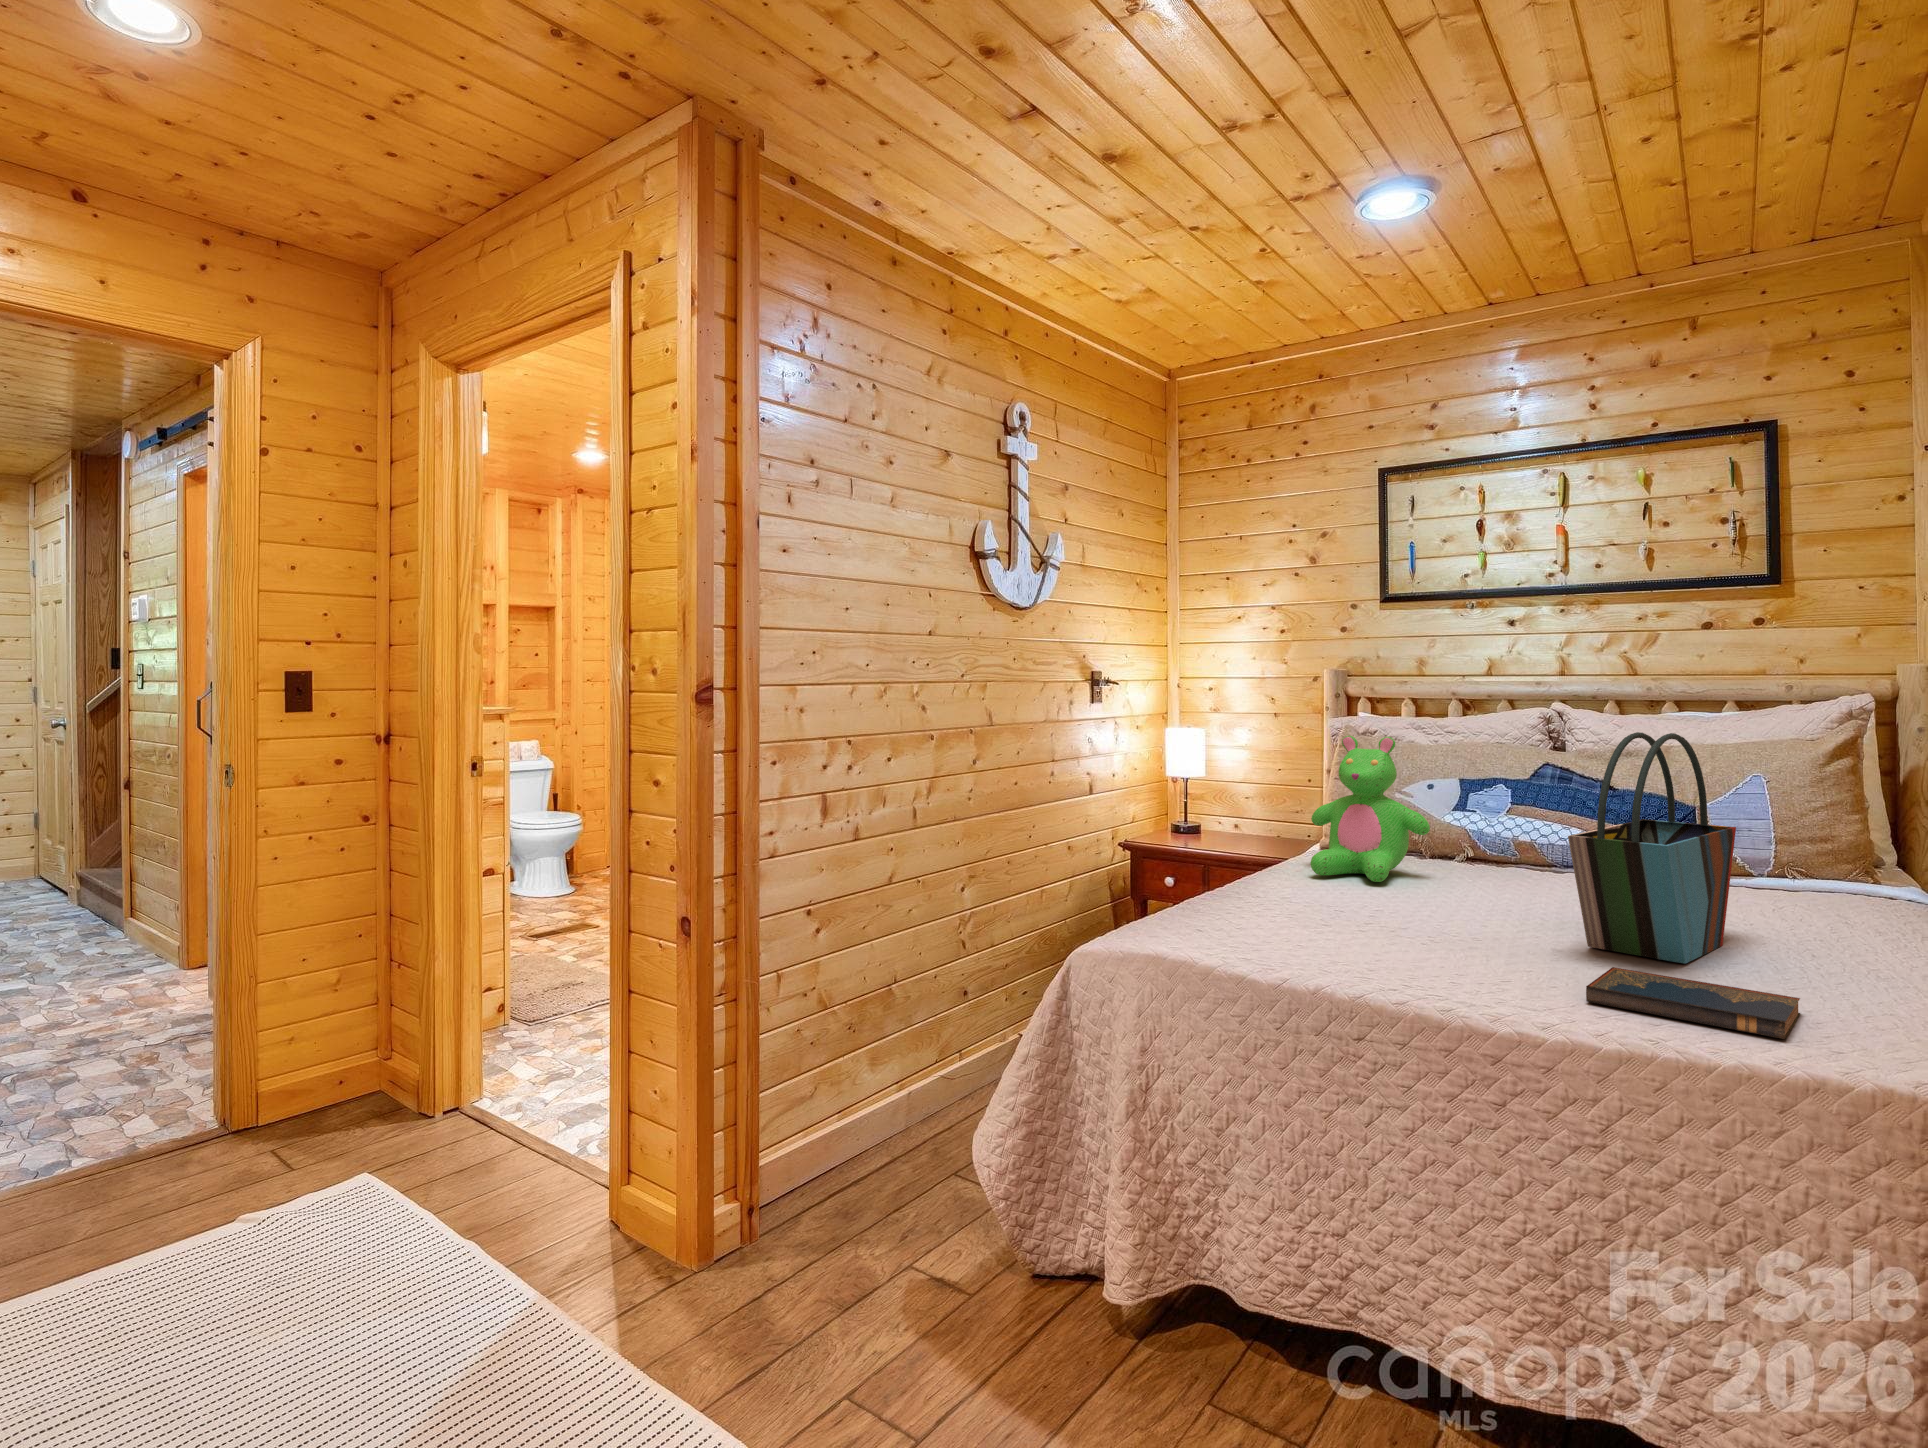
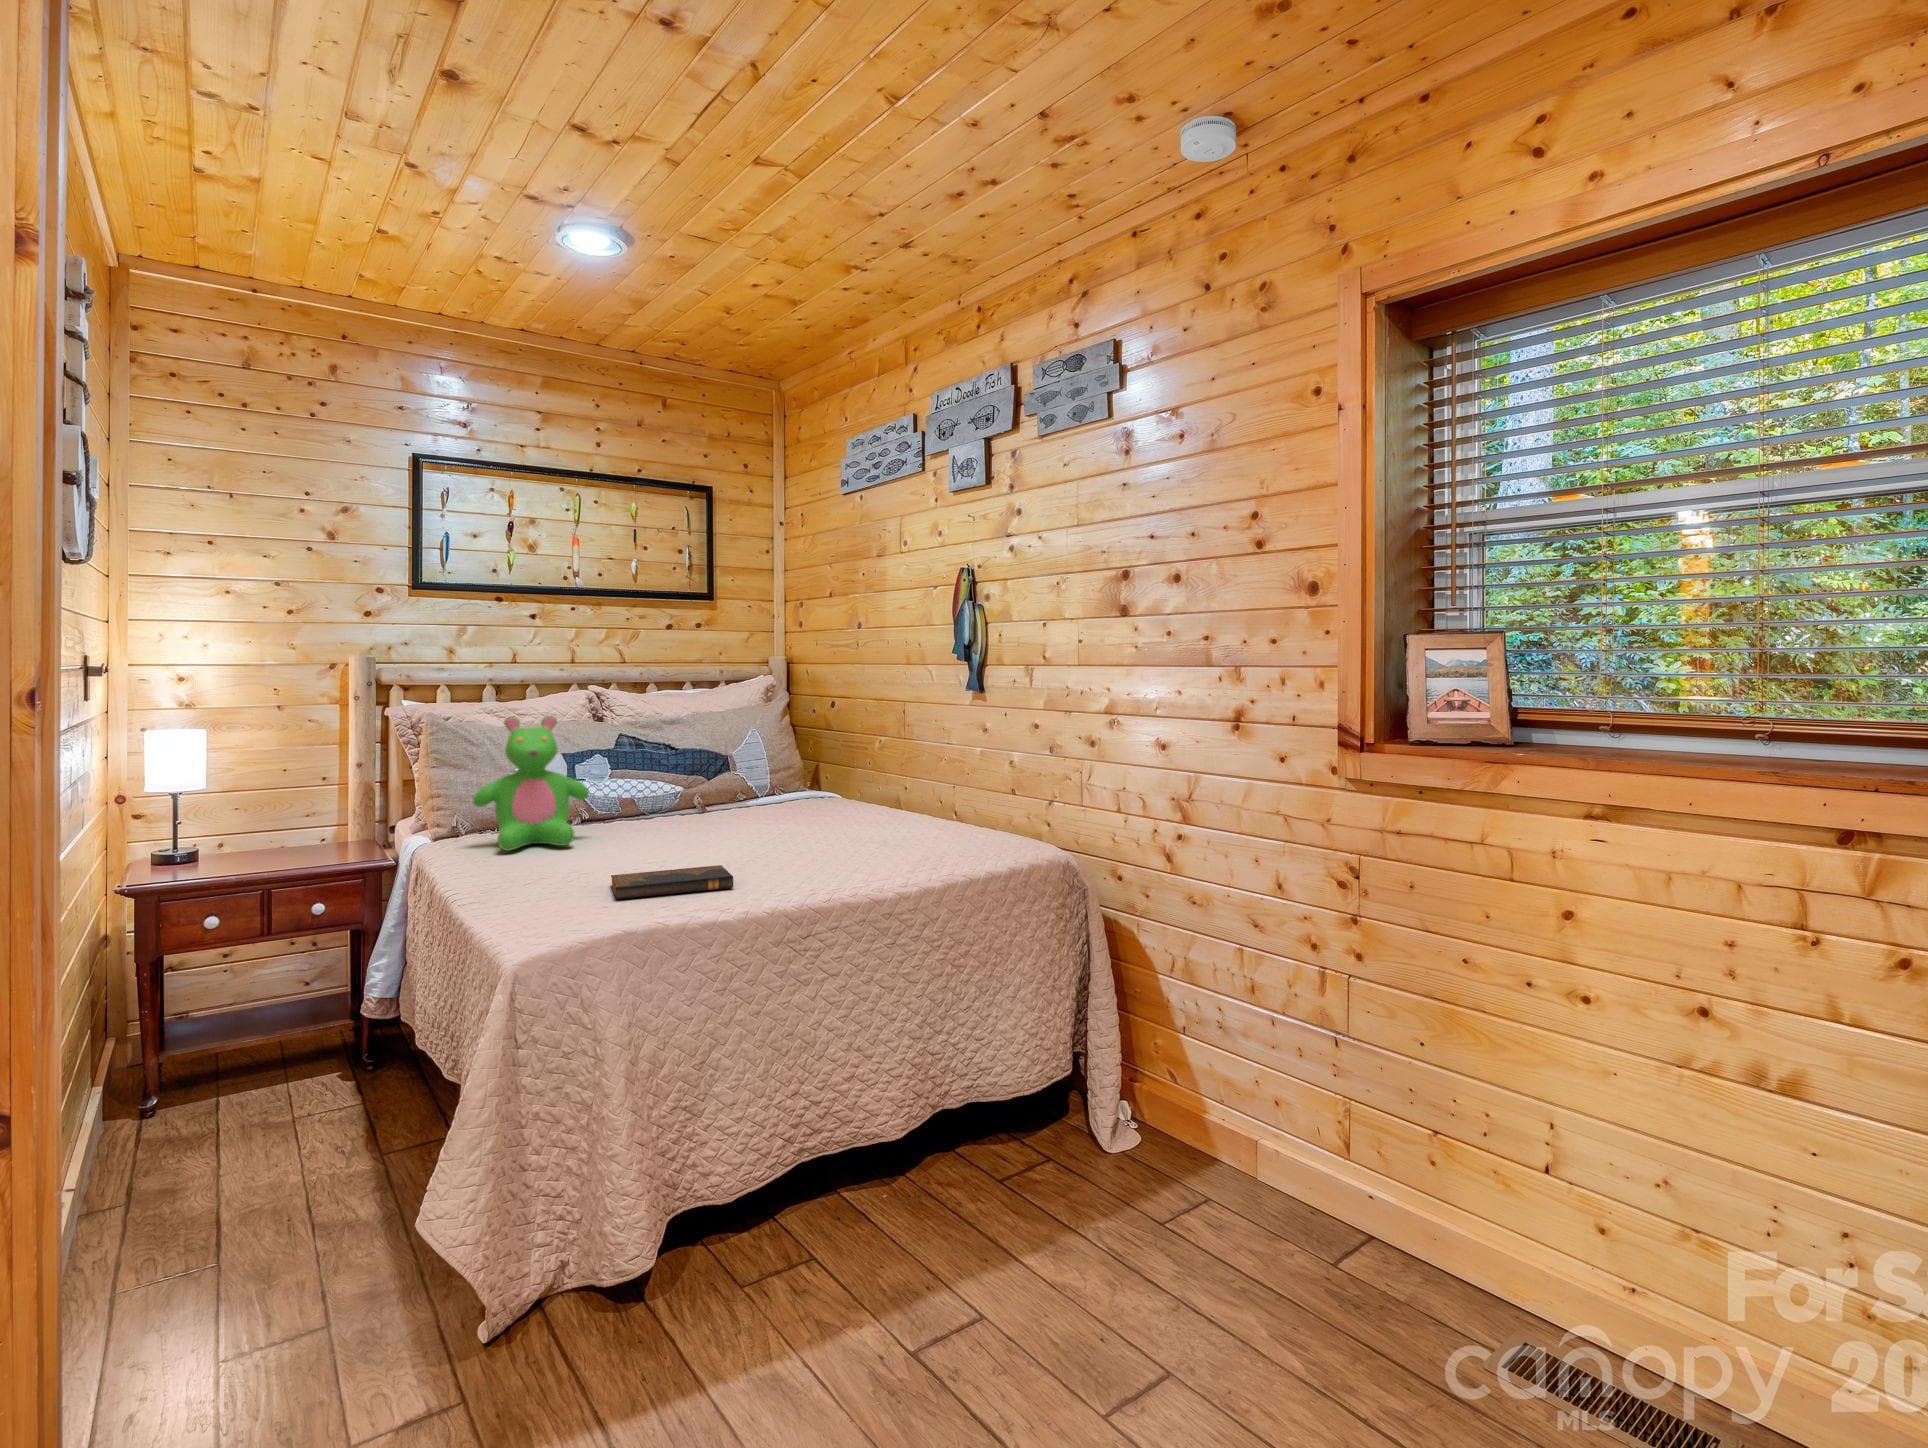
tote bag: present [1568,732,1736,964] -> none [767,695,840,849]
hardcover book: present [1586,967,1800,1039] -> present [611,865,733,899]

